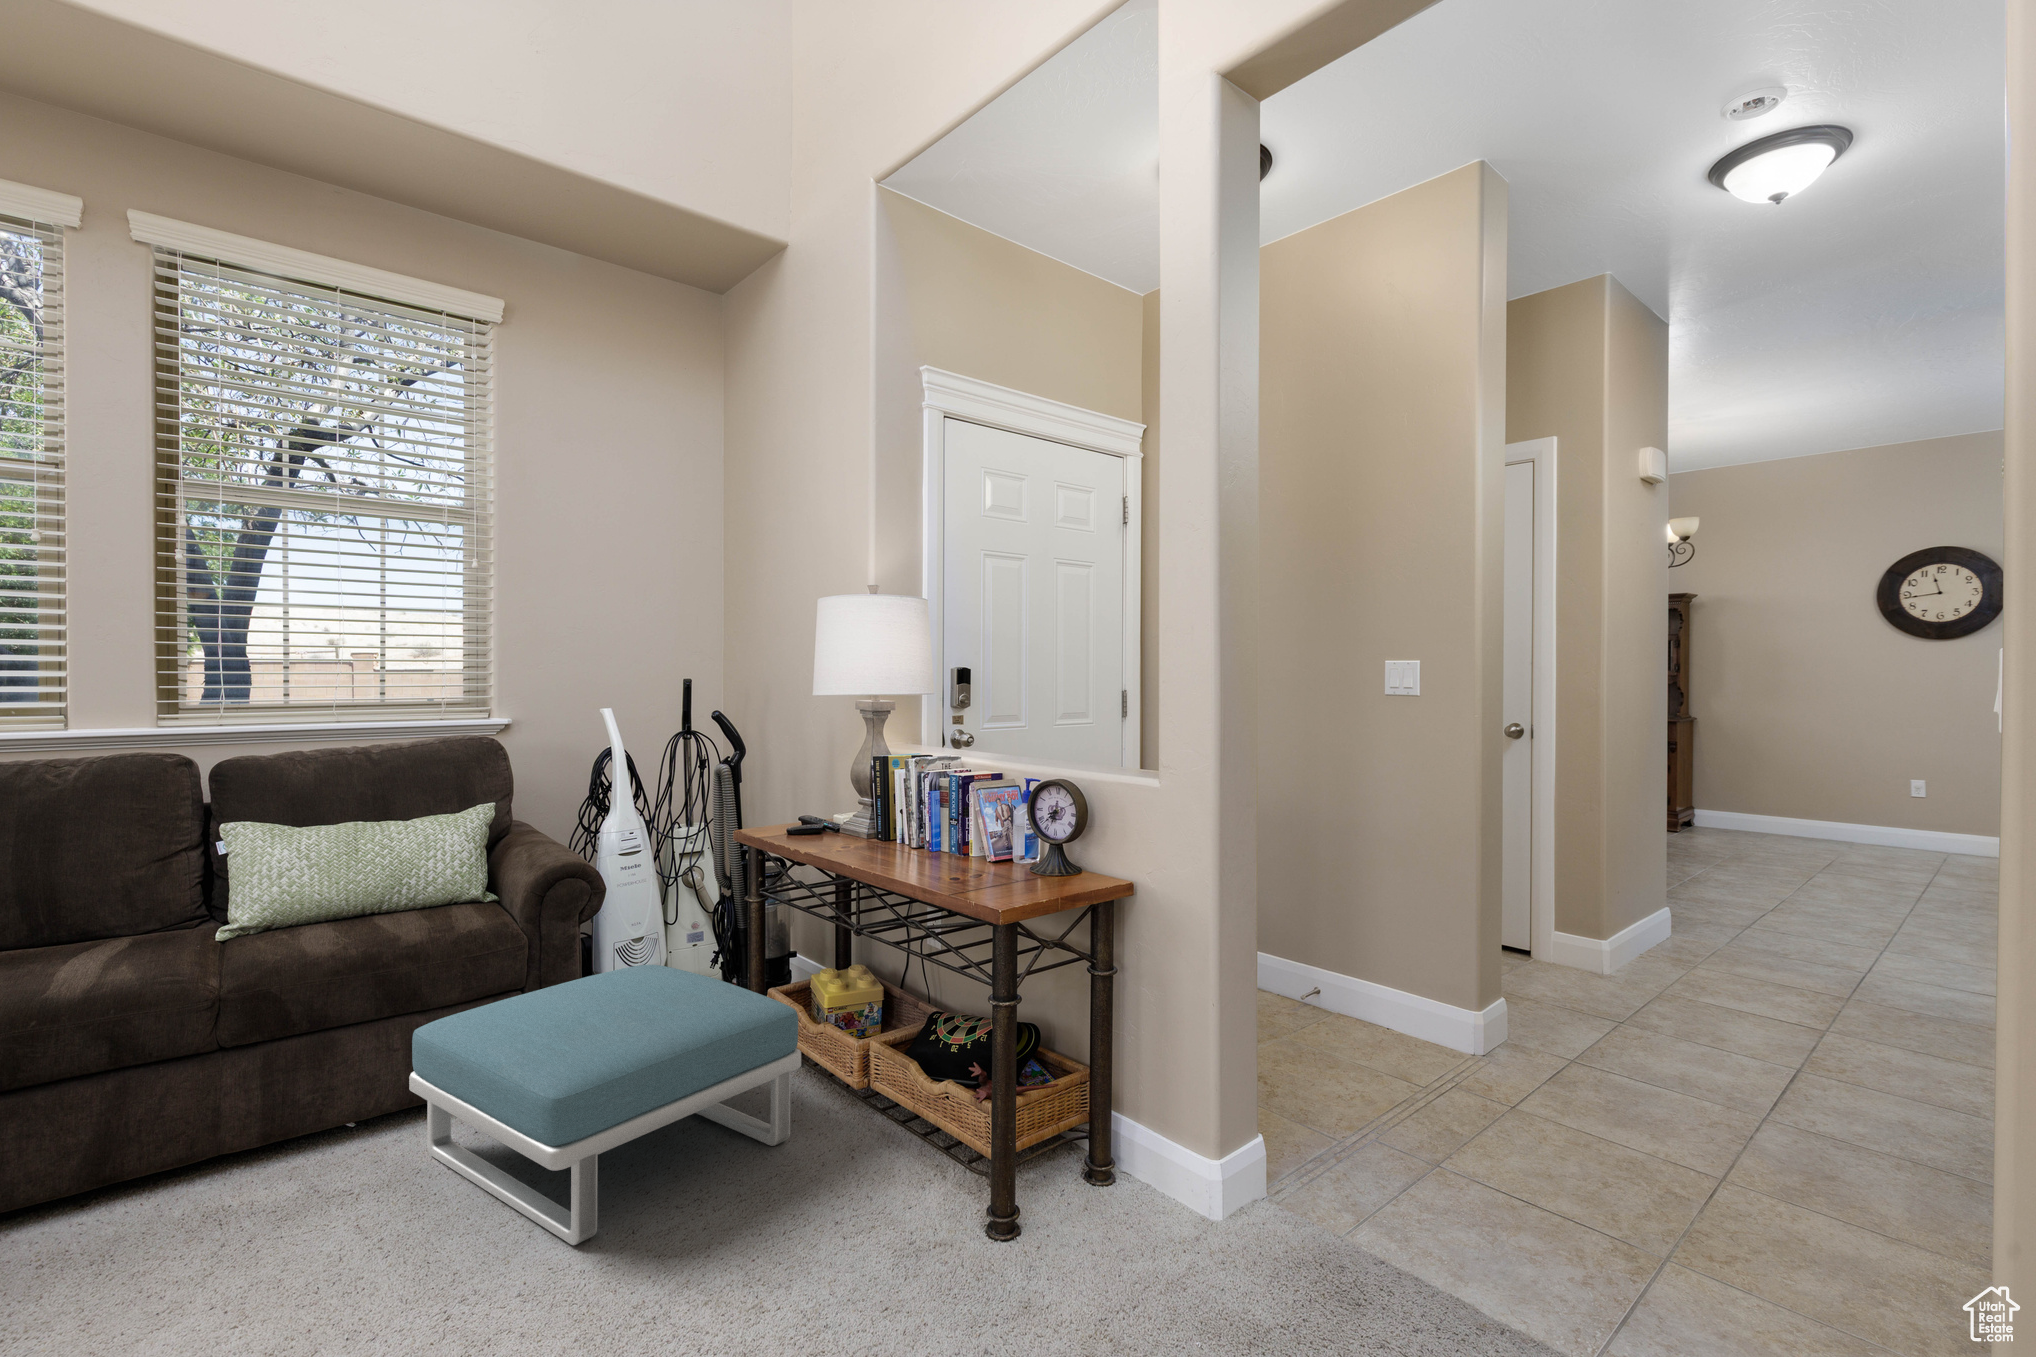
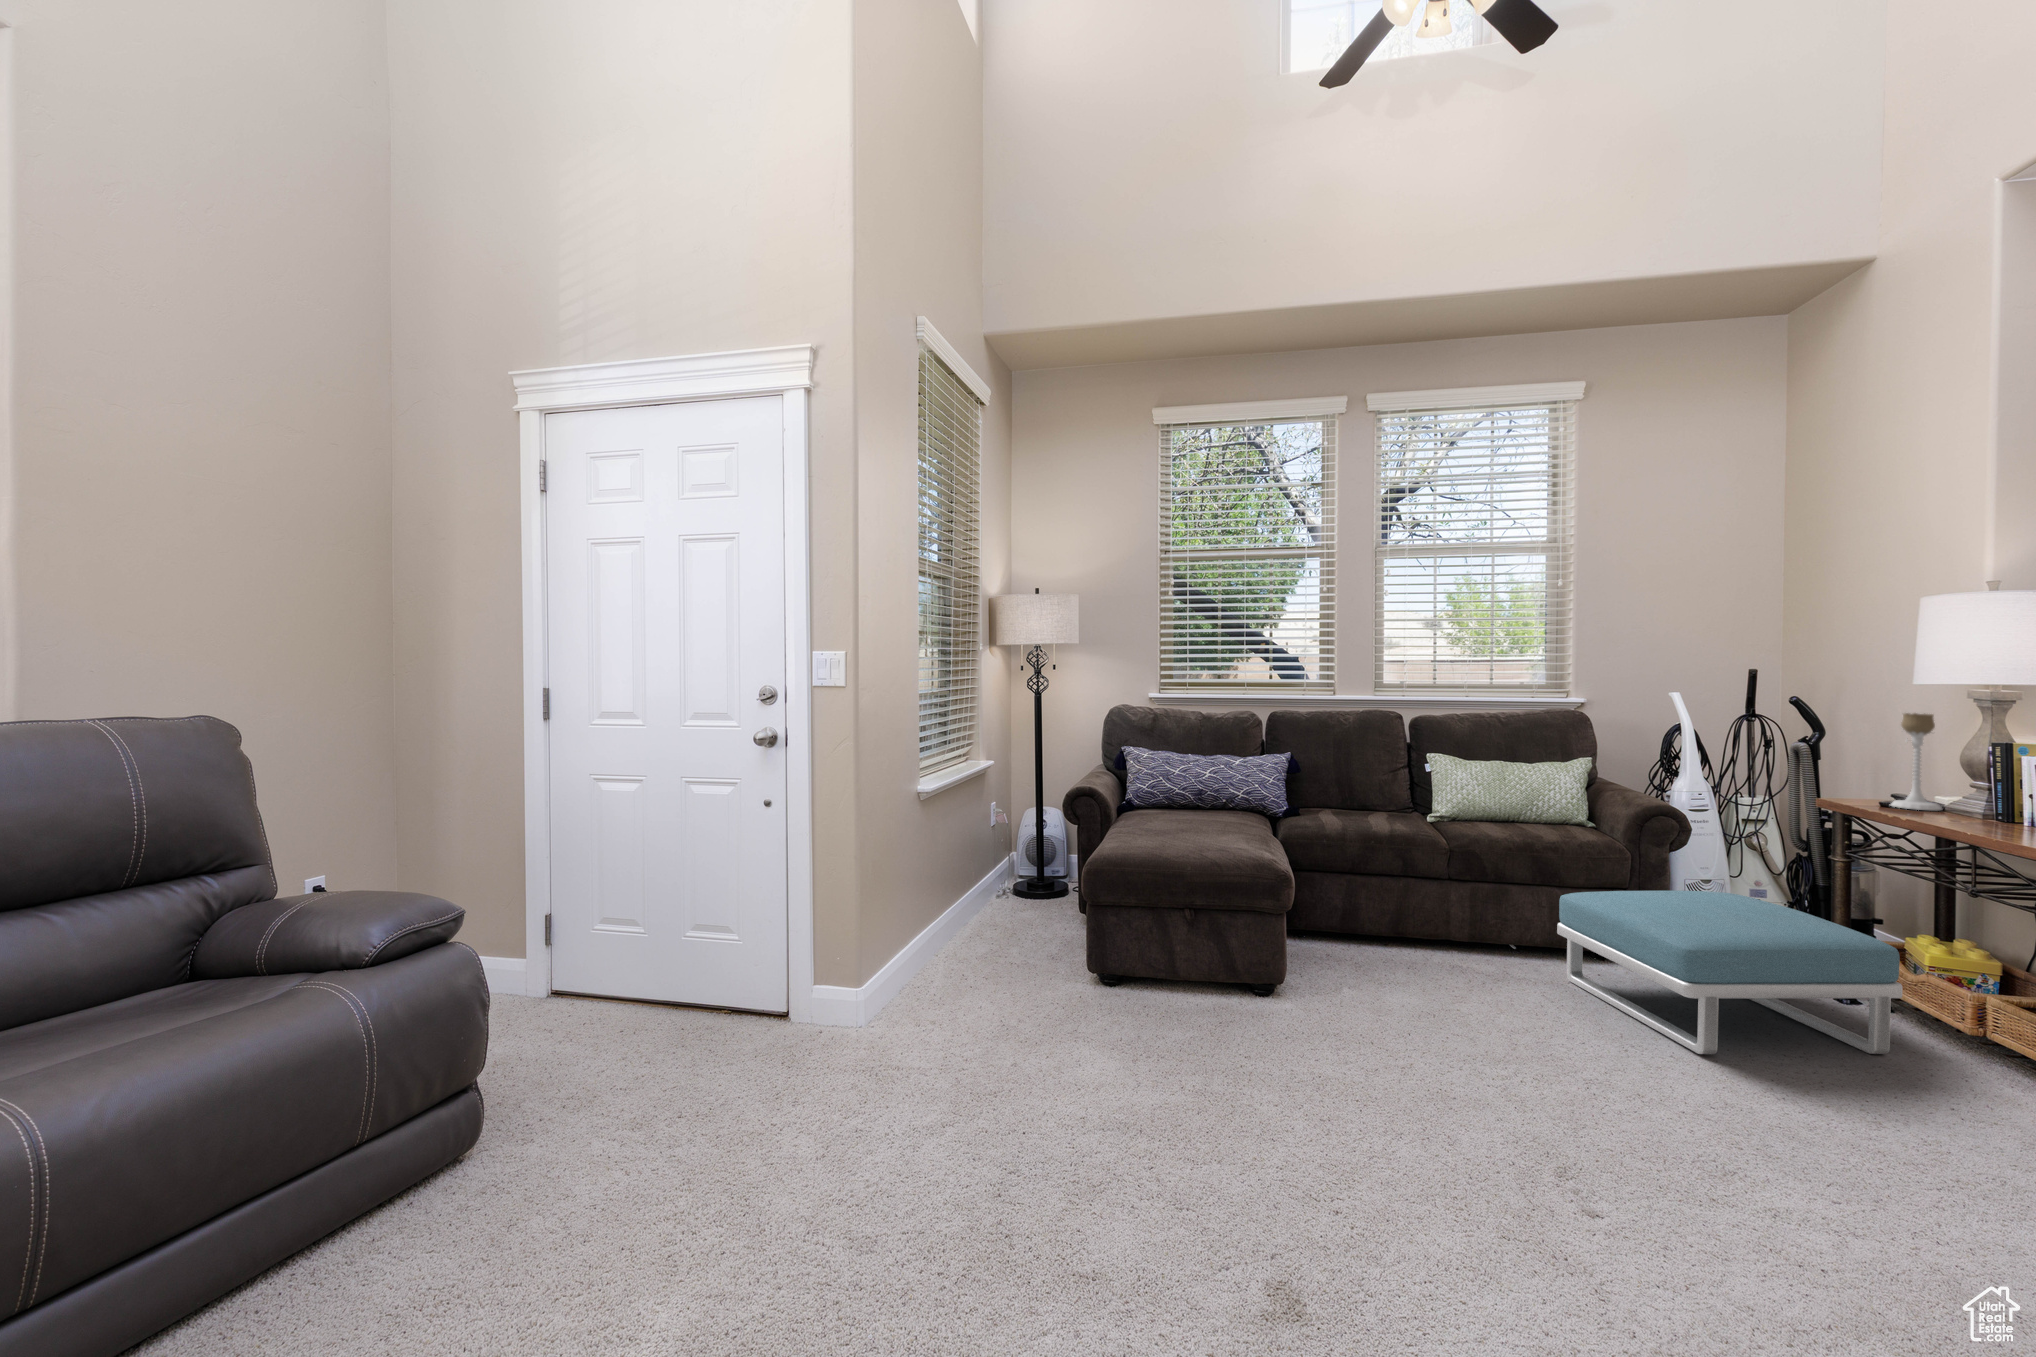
candle holder: none [795,727,839,836] -> present [1891,713,1942,810]

